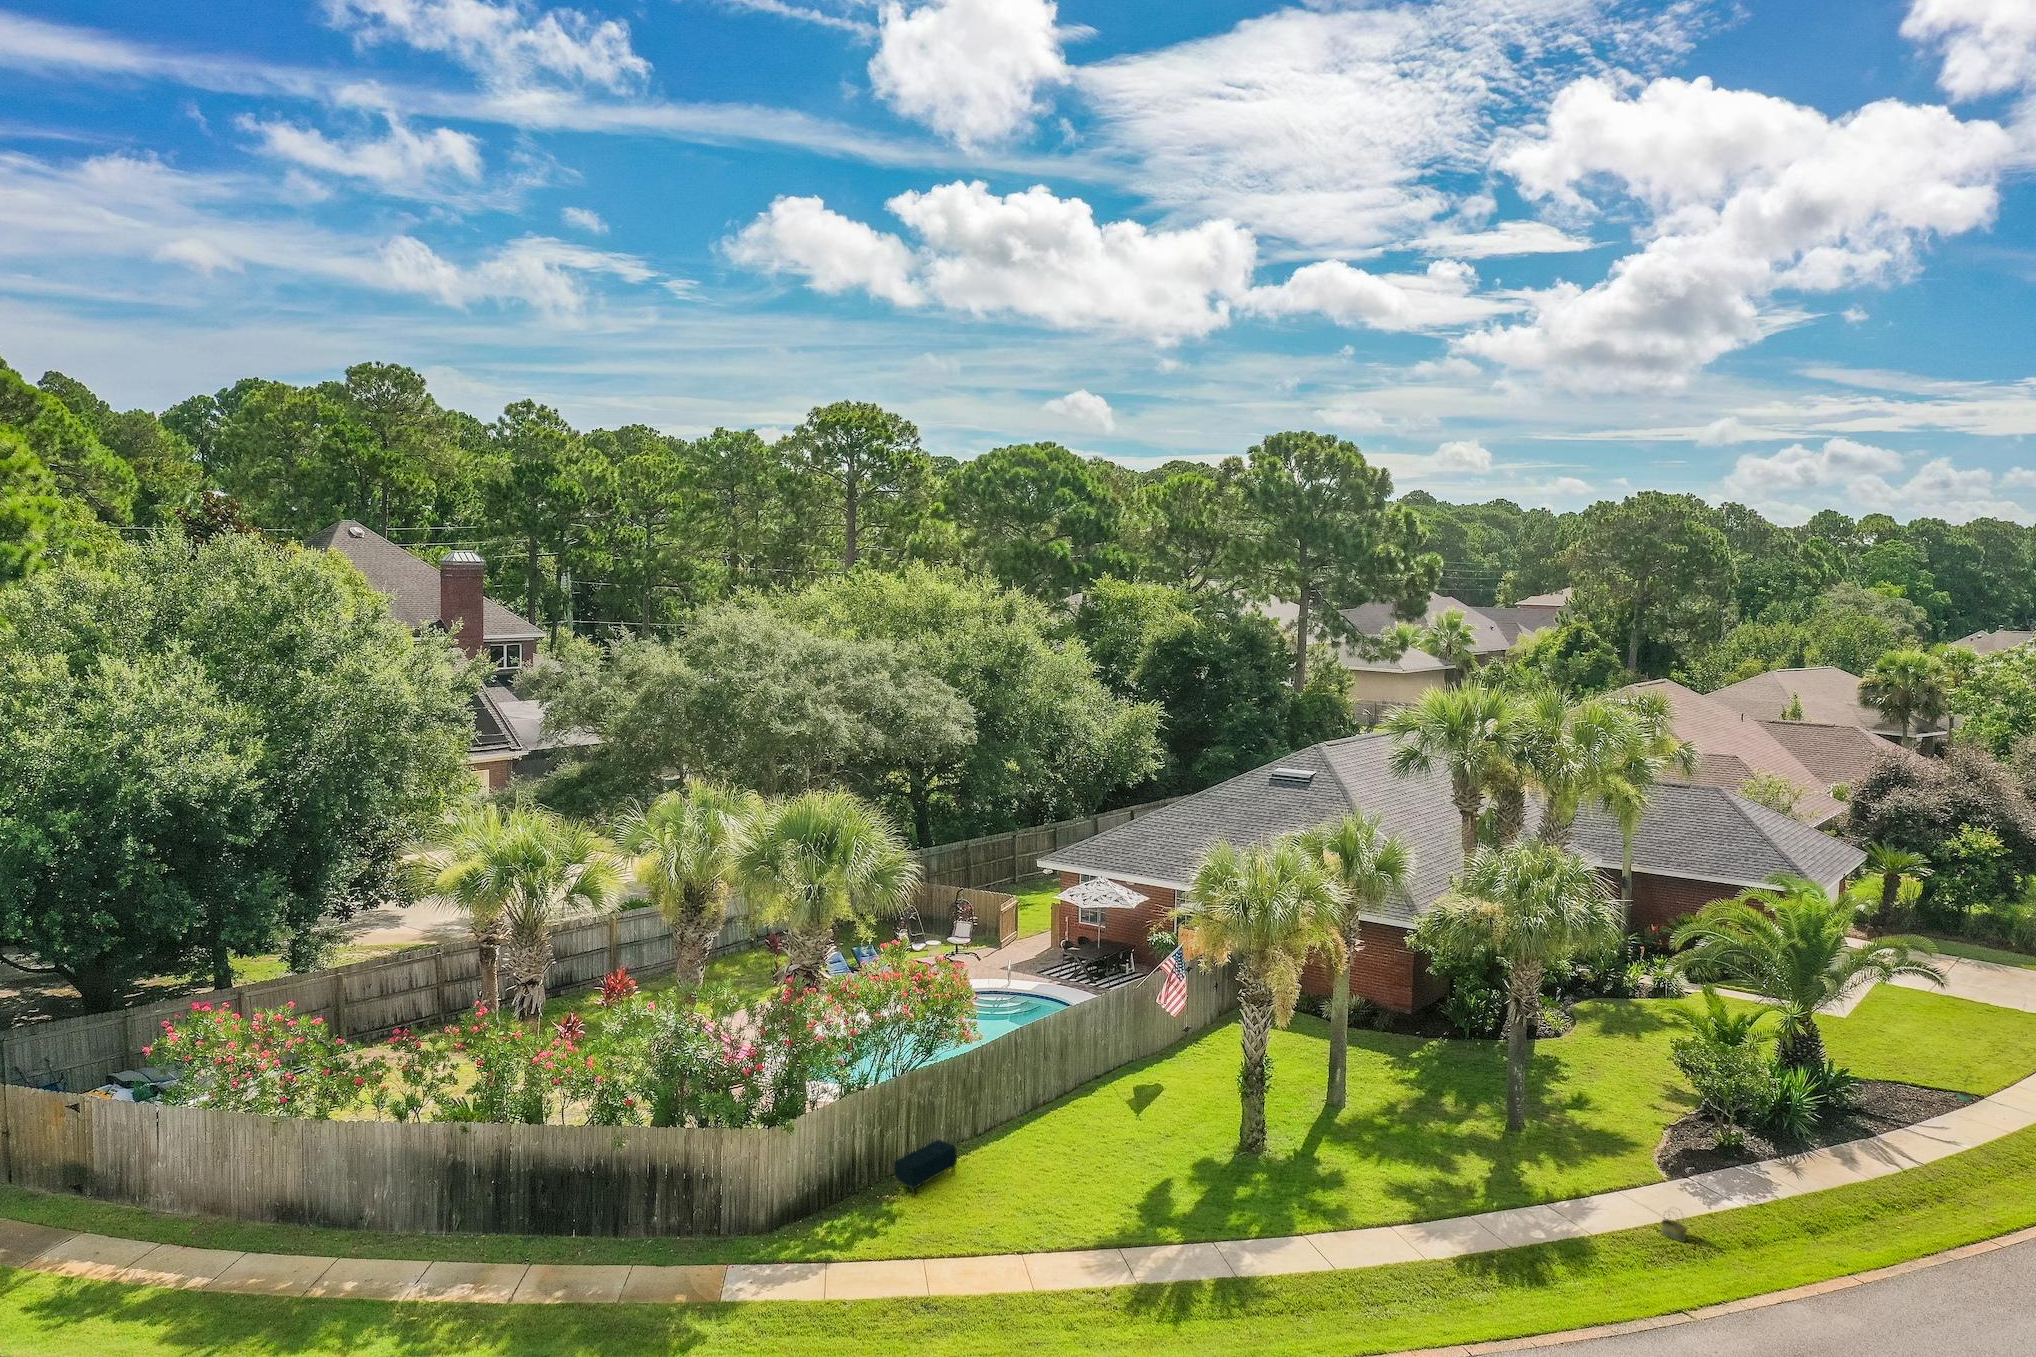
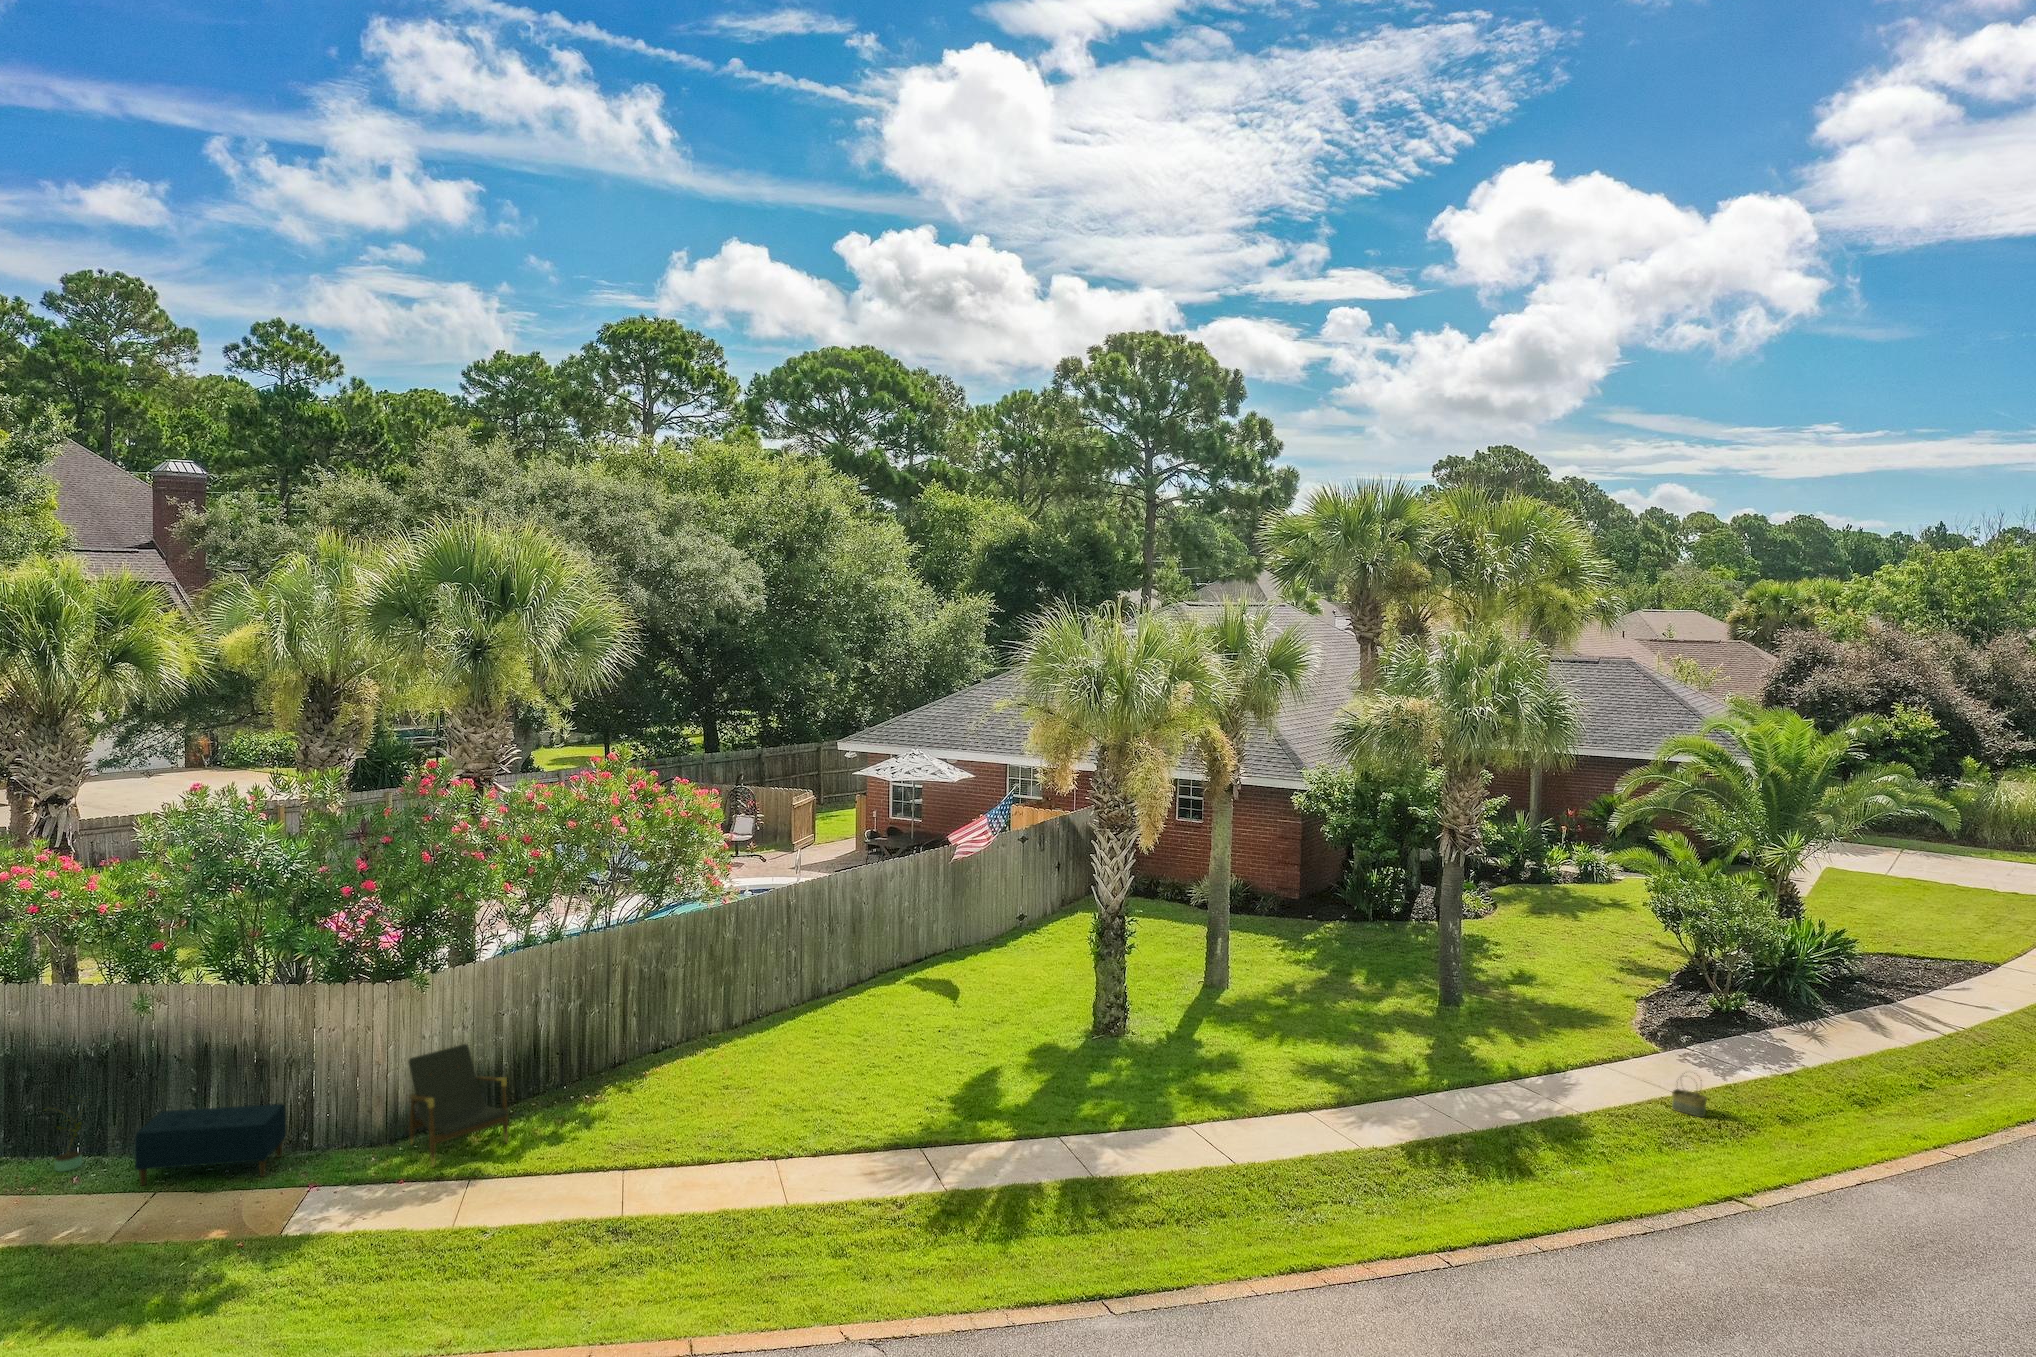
potted plant: present [1957,1078,1971,1102] -> present [45,1099,90,1172]
bench: present [894,1140,957,1197] -> present [135,1104,286,1186]
lounge chair: none [803,1168,864,1252] -> present [409,1044,508,1167]

